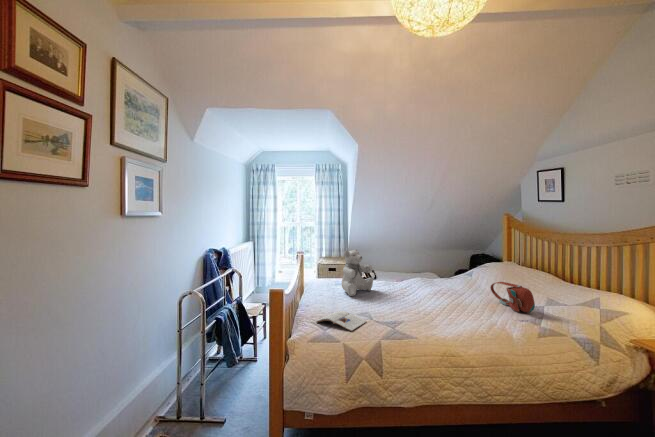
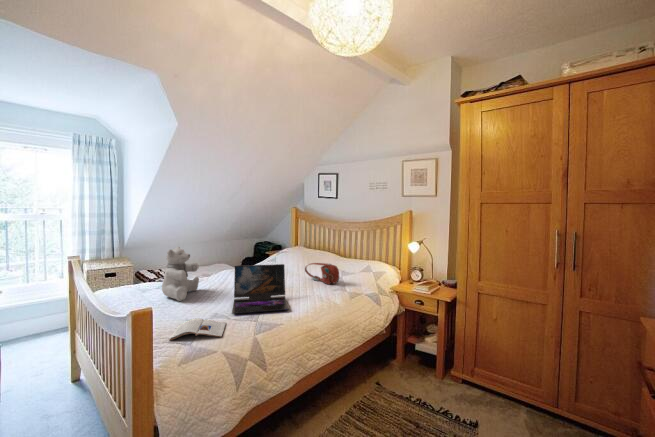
laptop: none [377,271,445,326] -> present [232,264,289,314]

